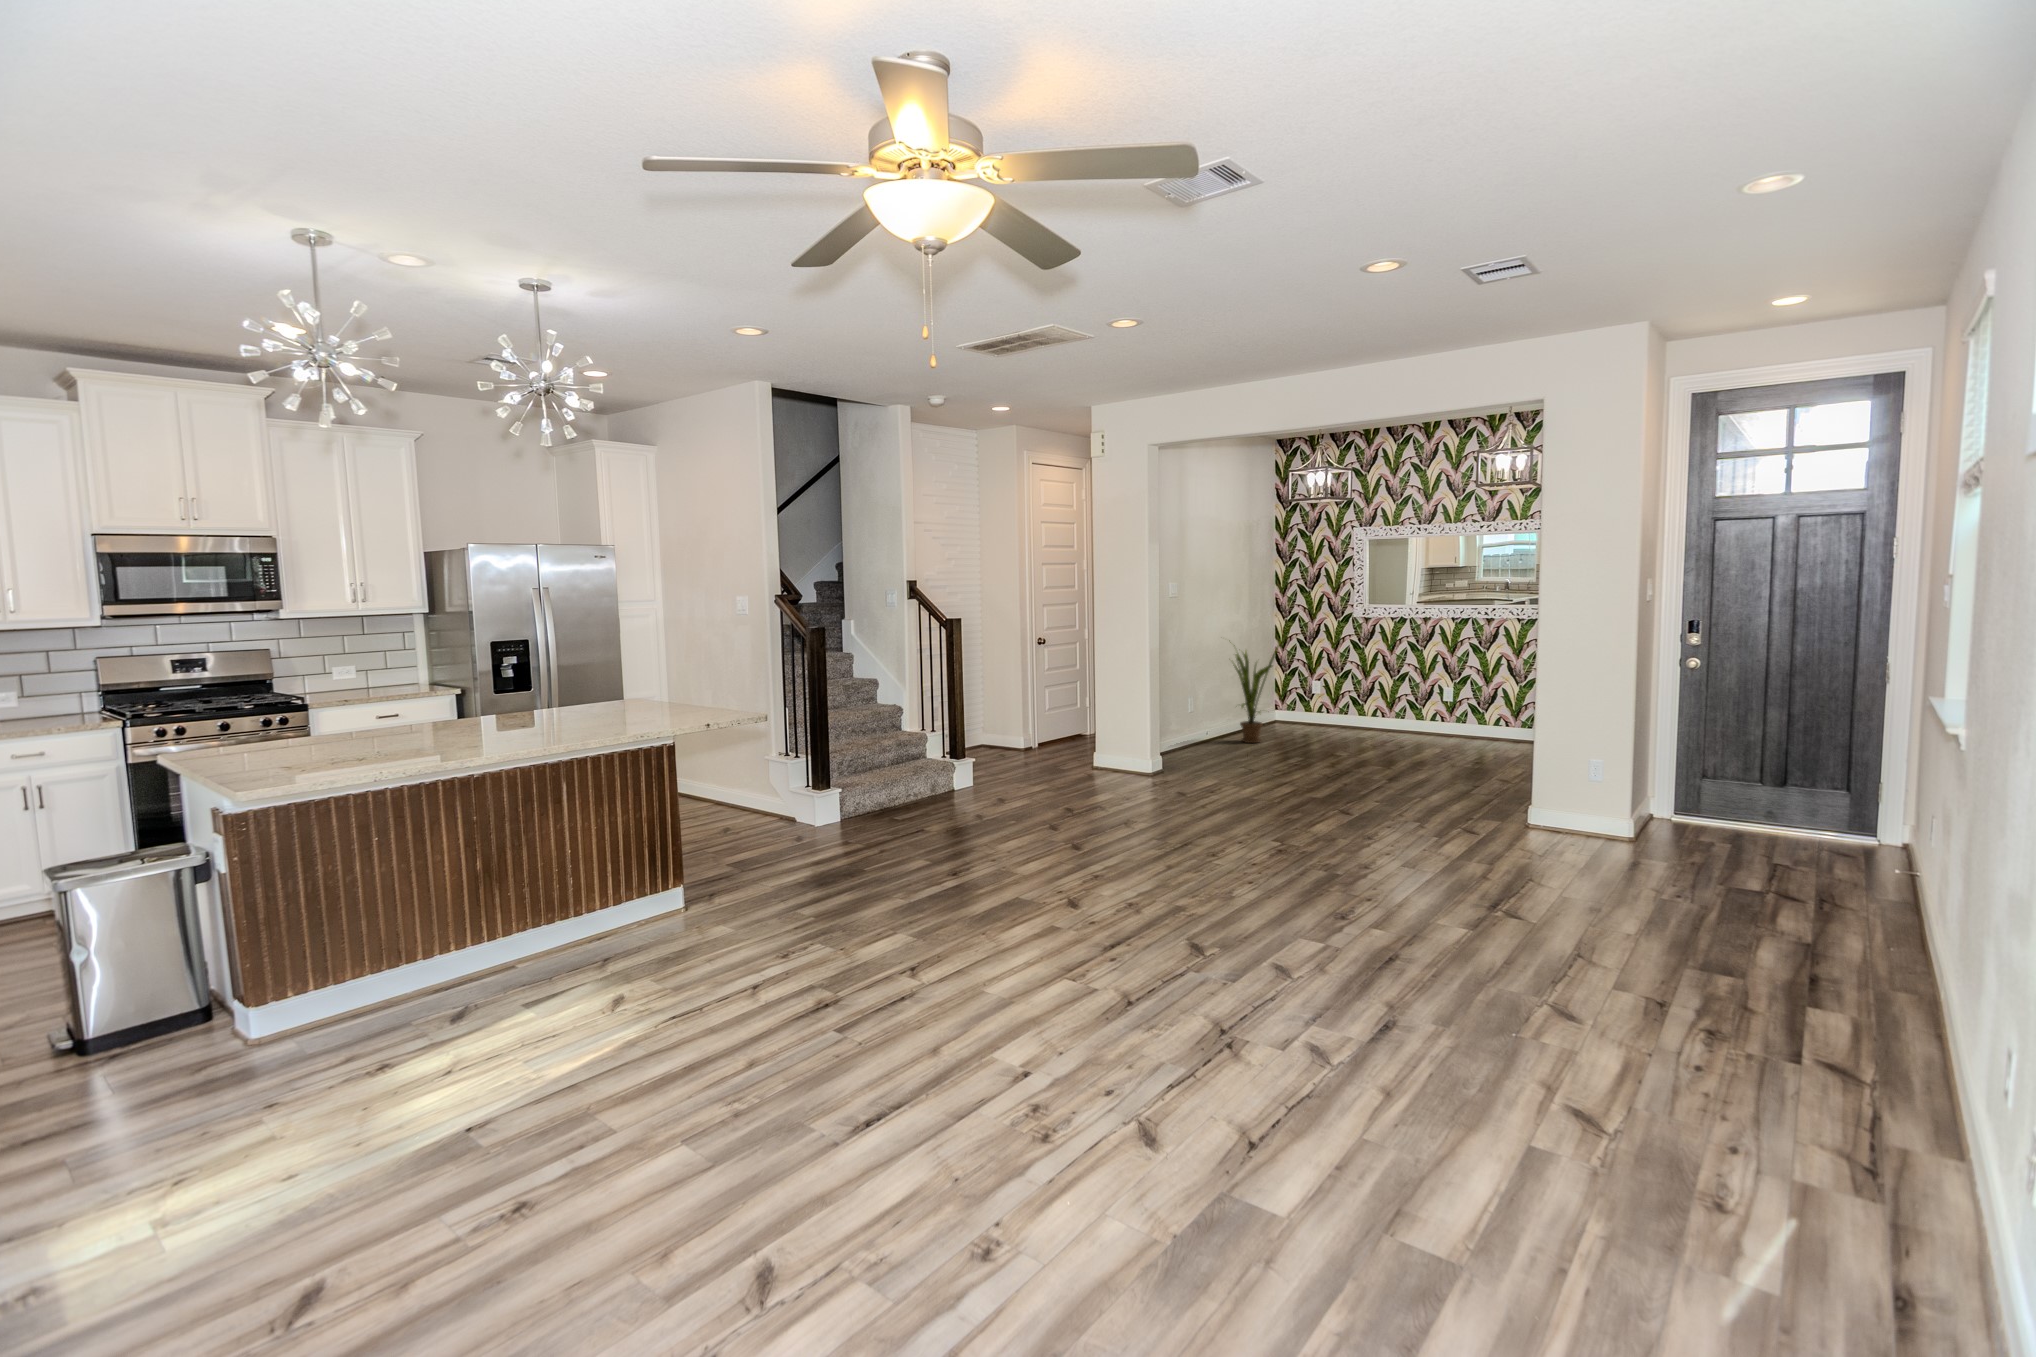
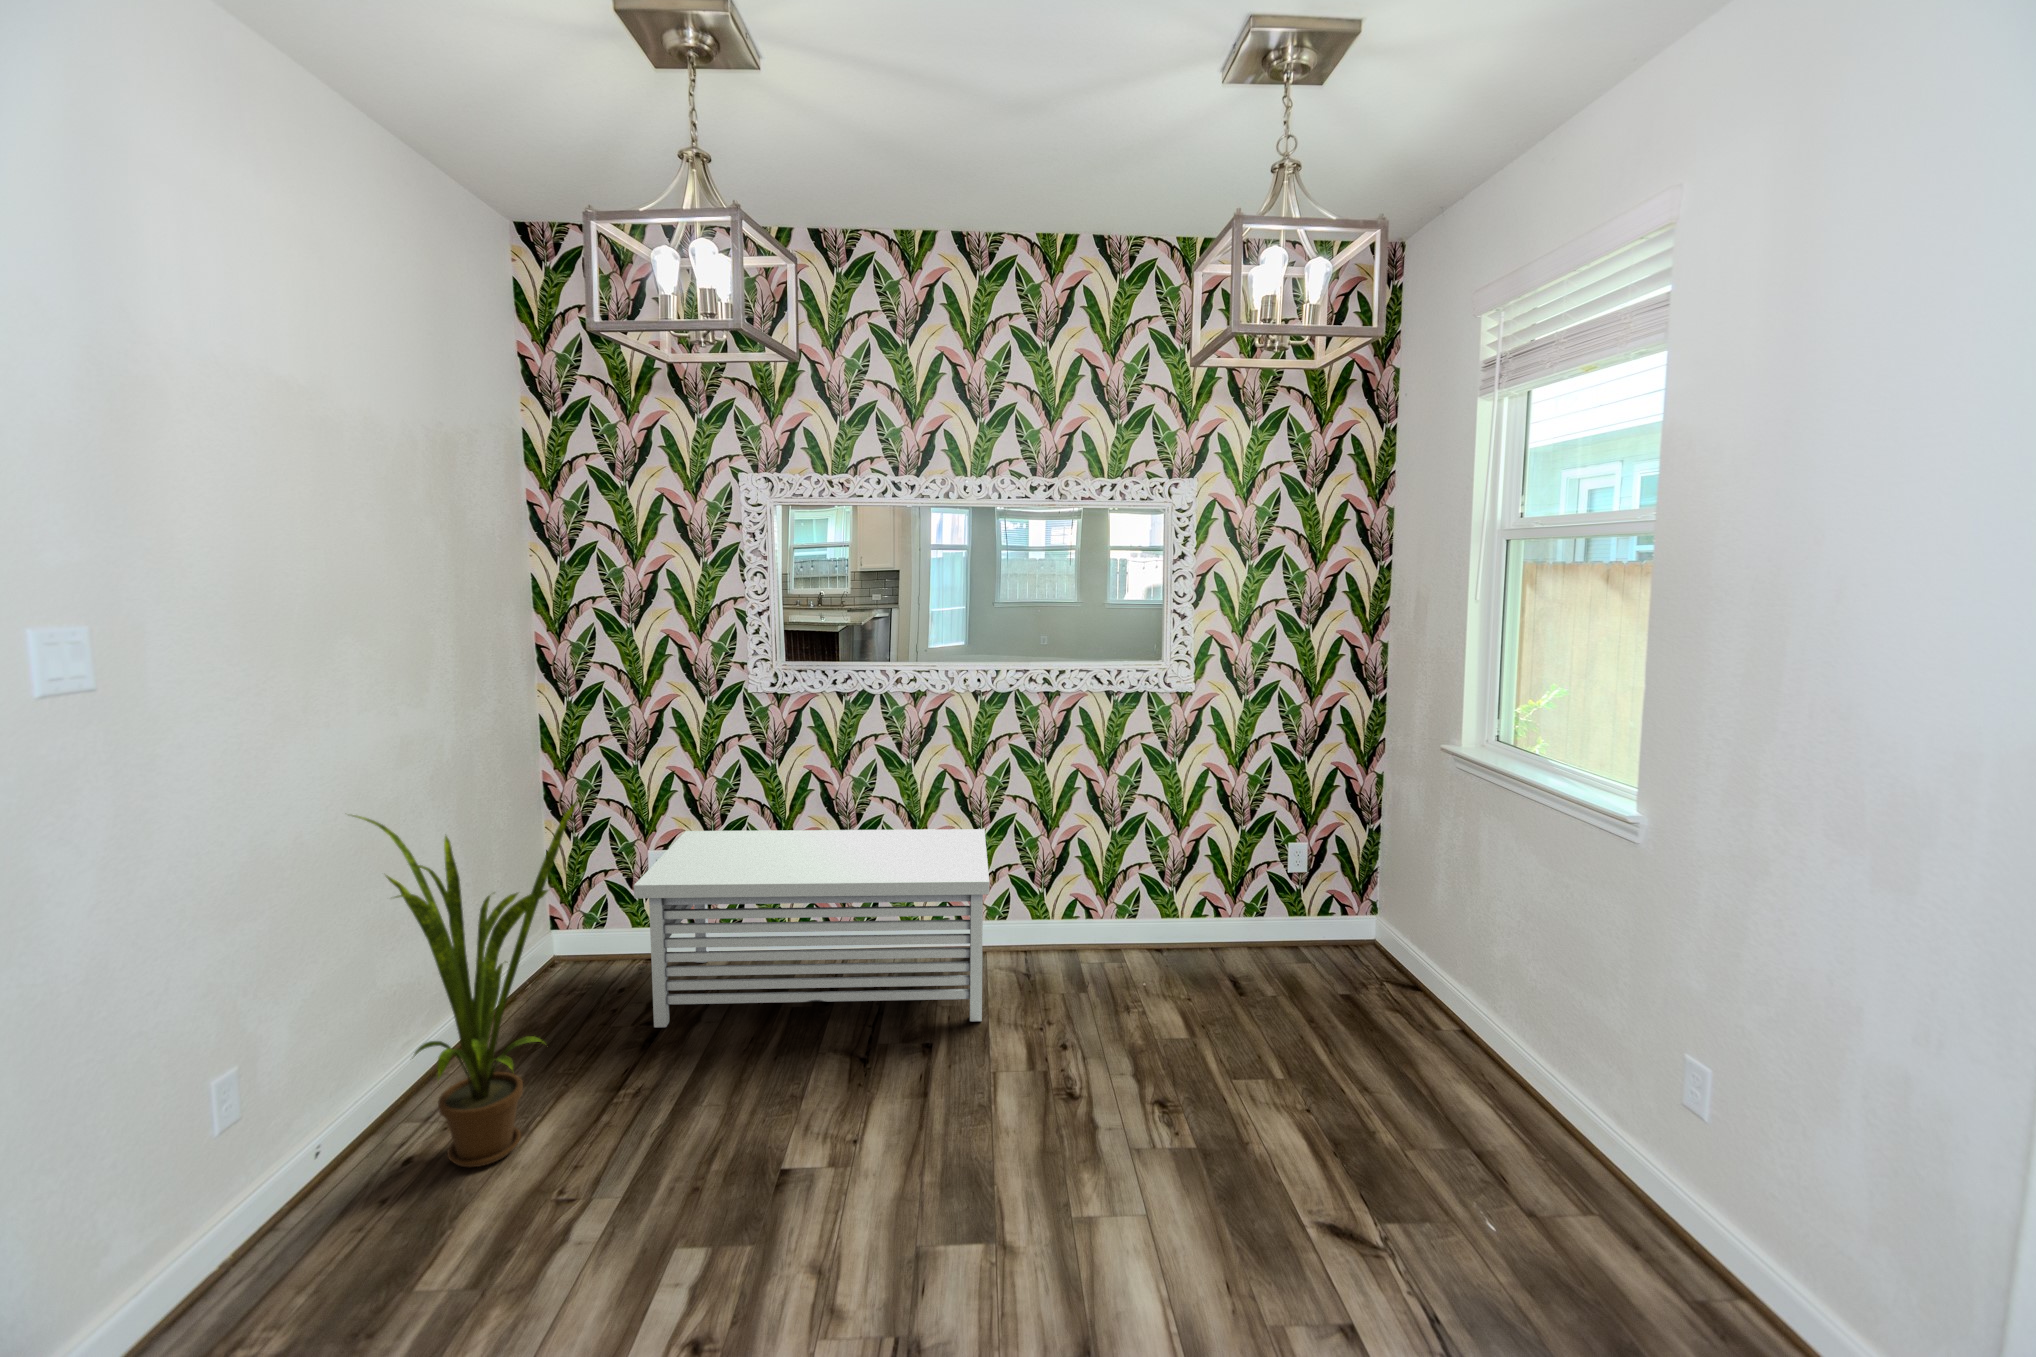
storage bench: none [1302,673,1454,745] -> present [634,829,989,1027]

